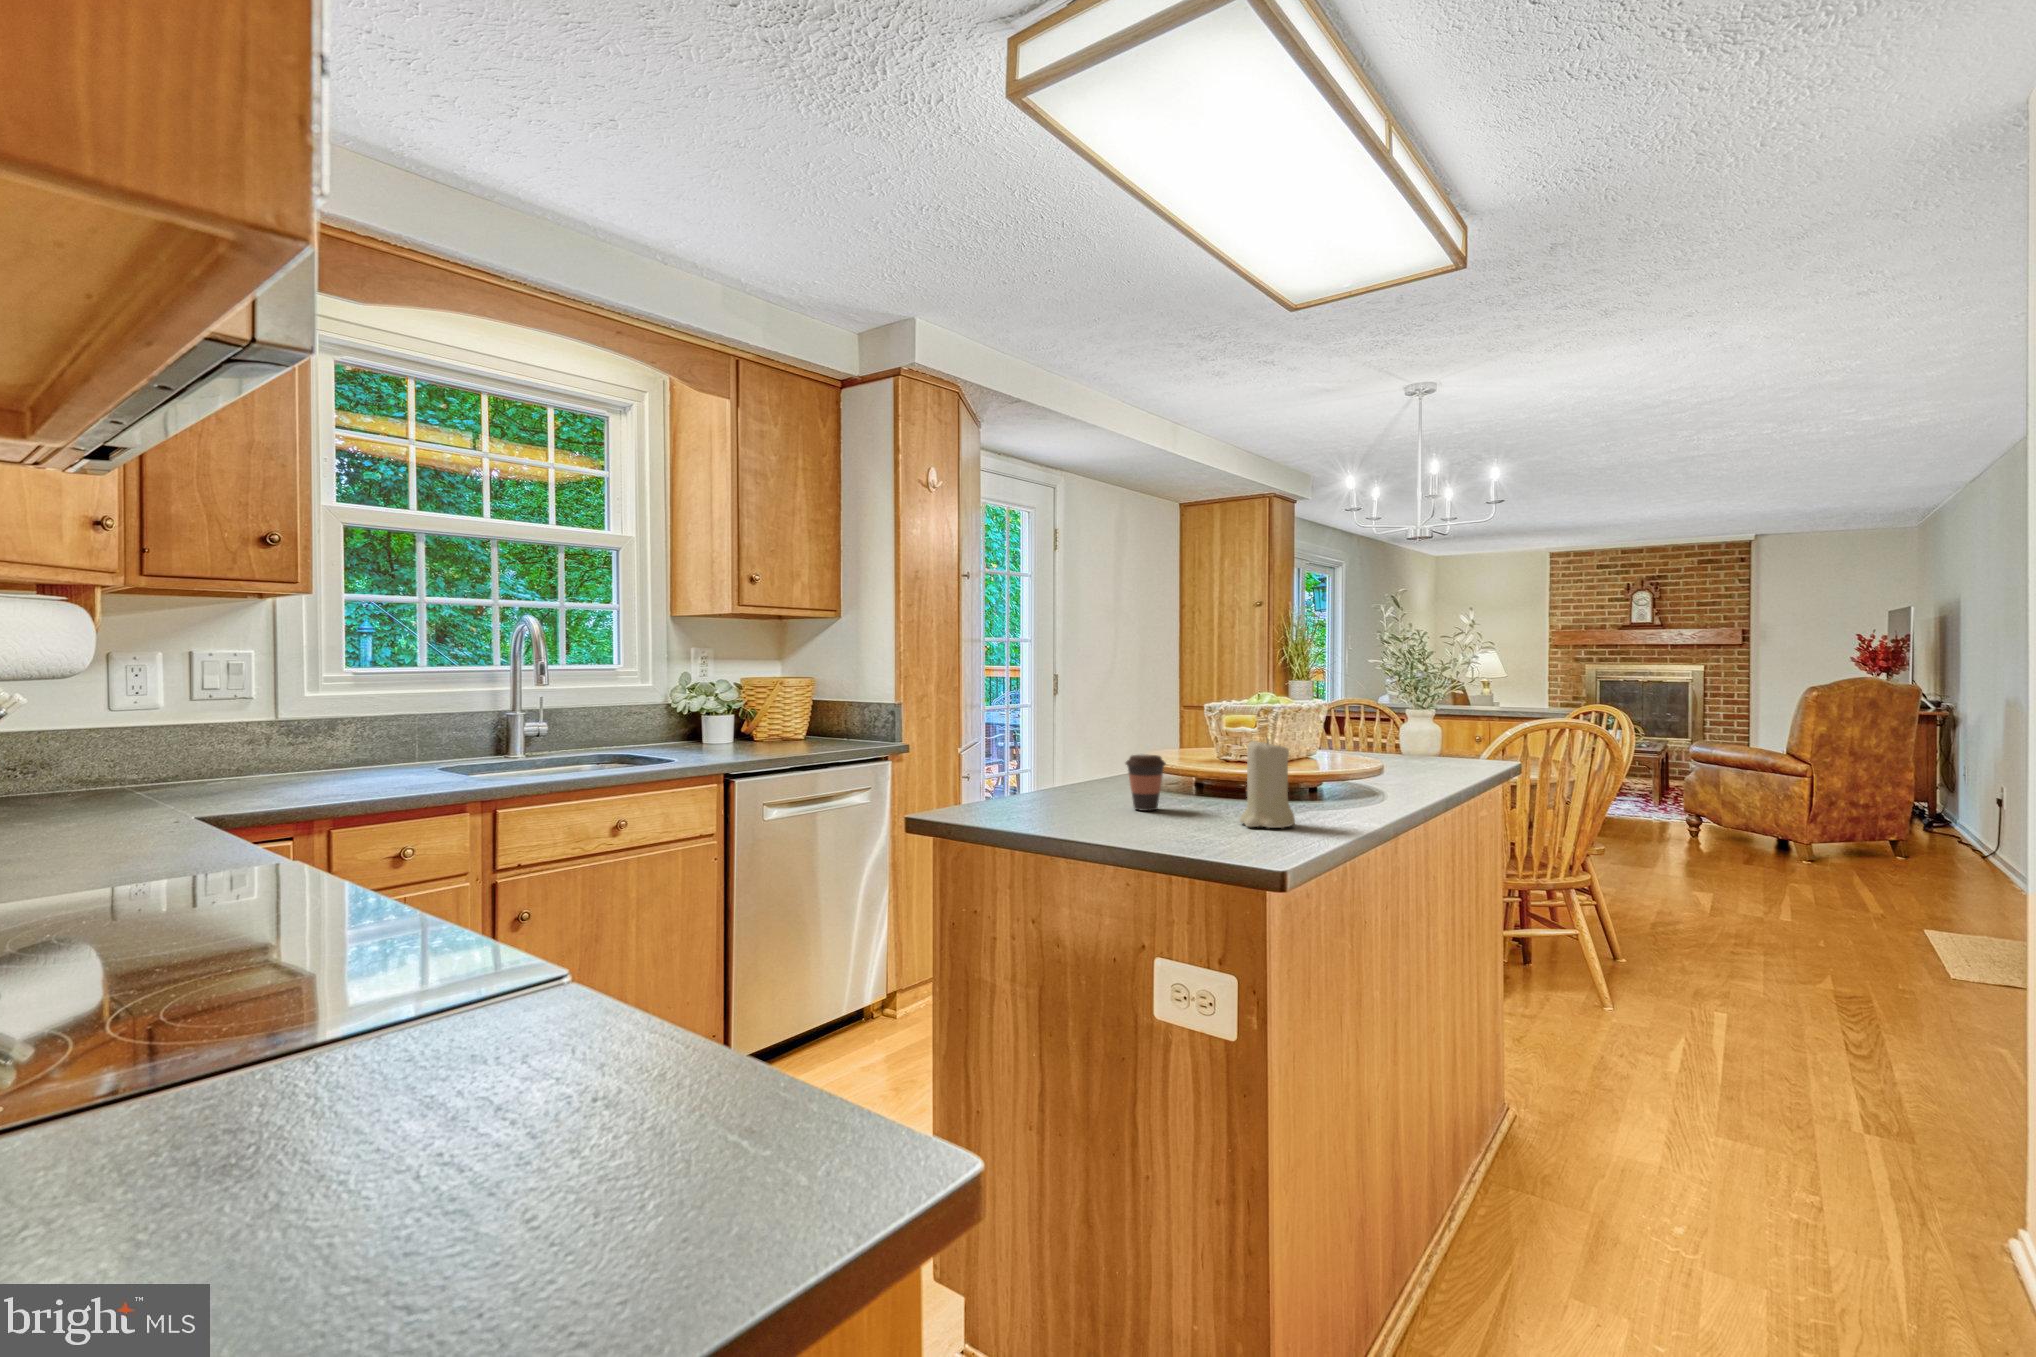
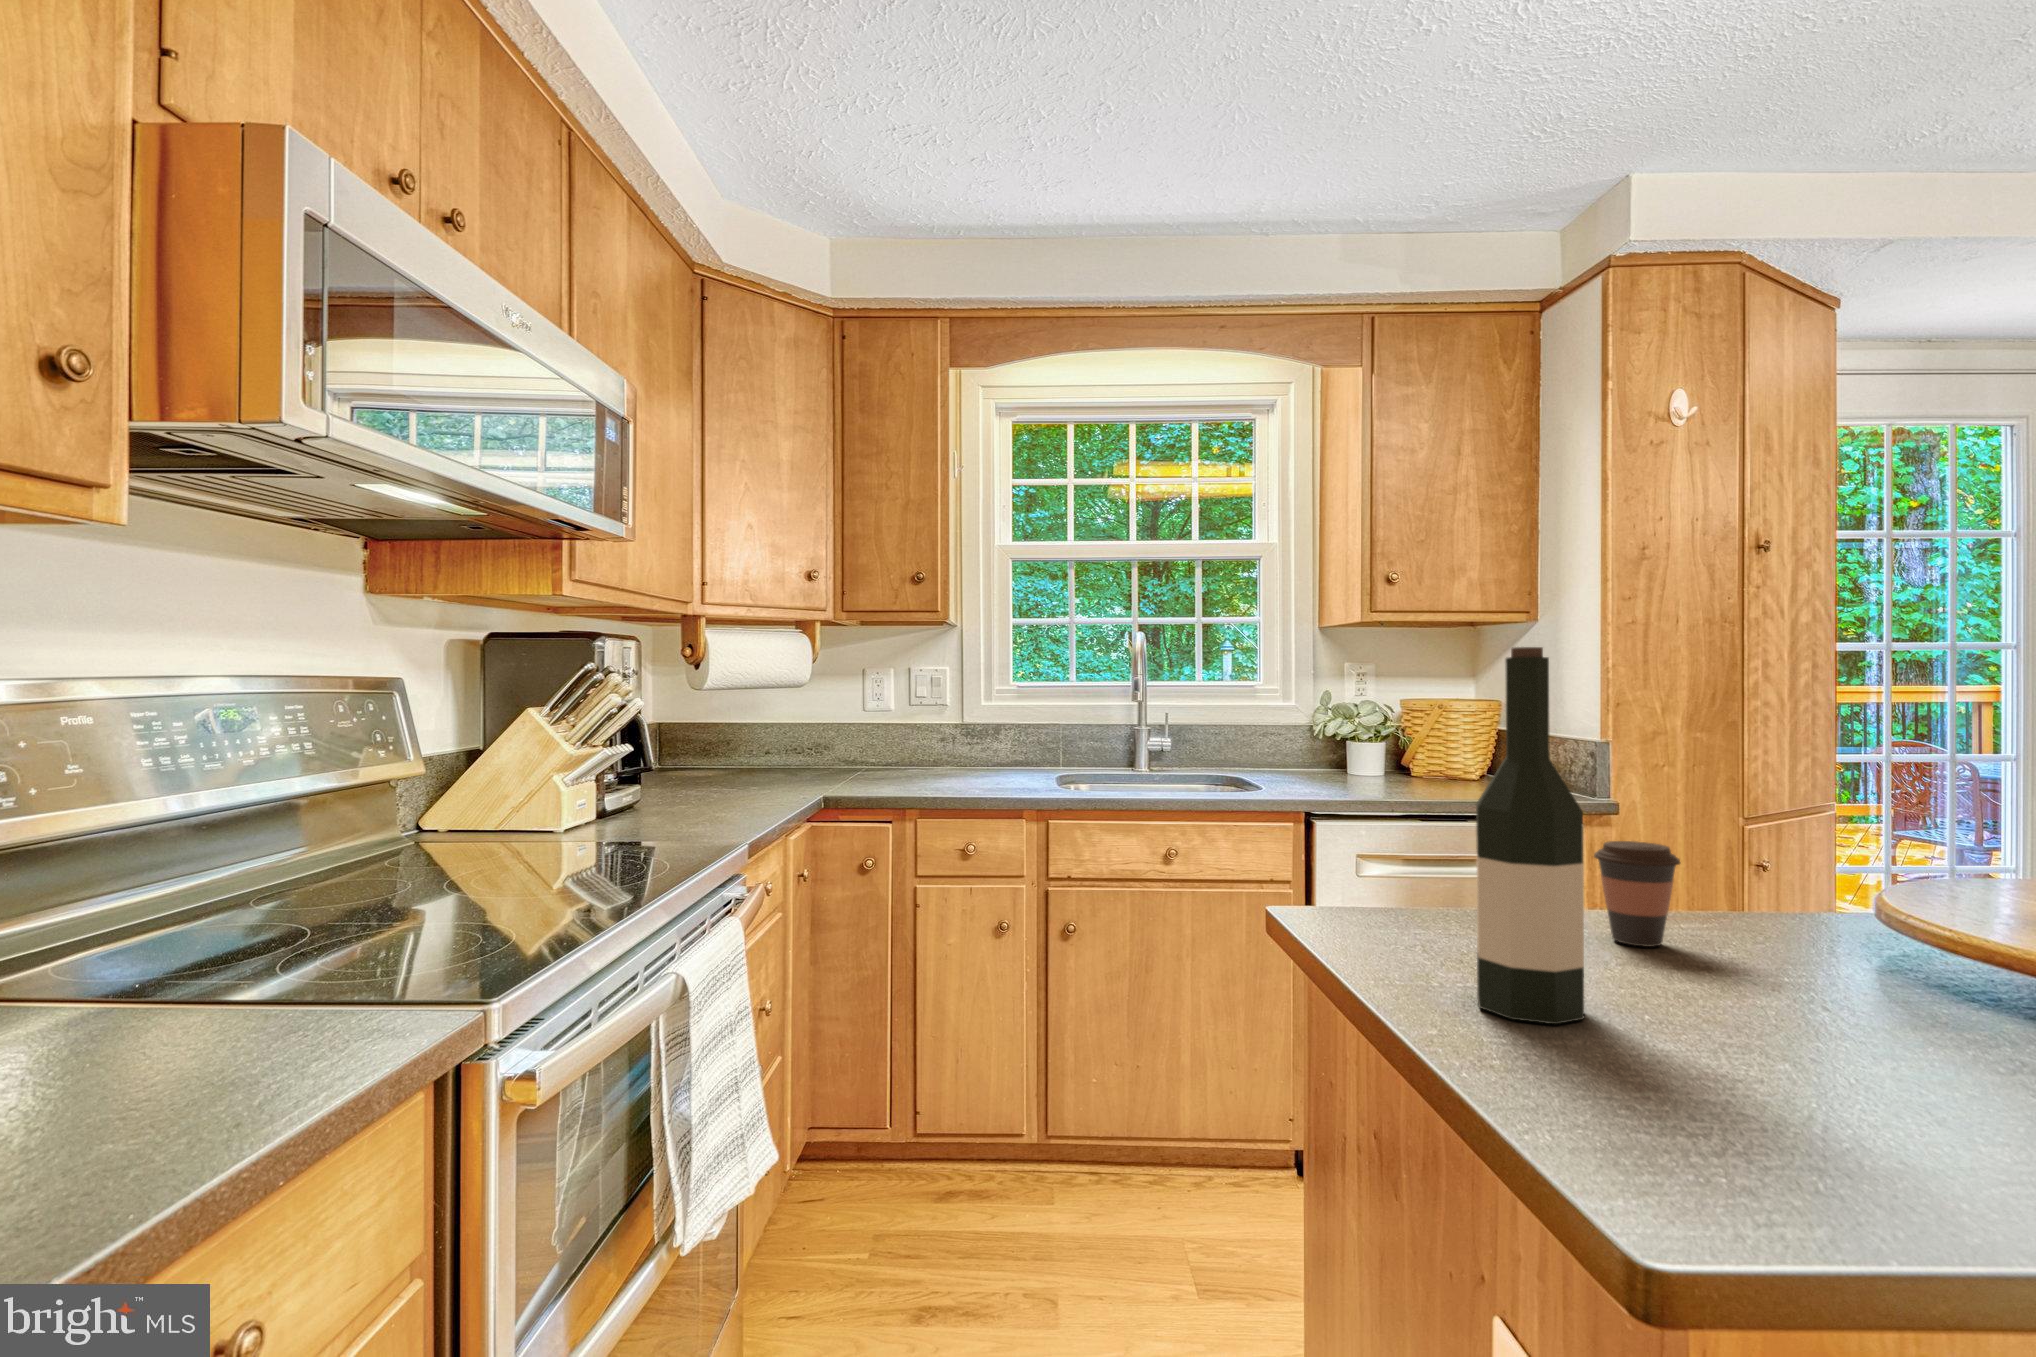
wine bottle: none [1174,650,1226,848] -> present [1476,647,1584,1024]
candle: present [1240,739,1295,828] -> none [1725,832,1874,1035]

